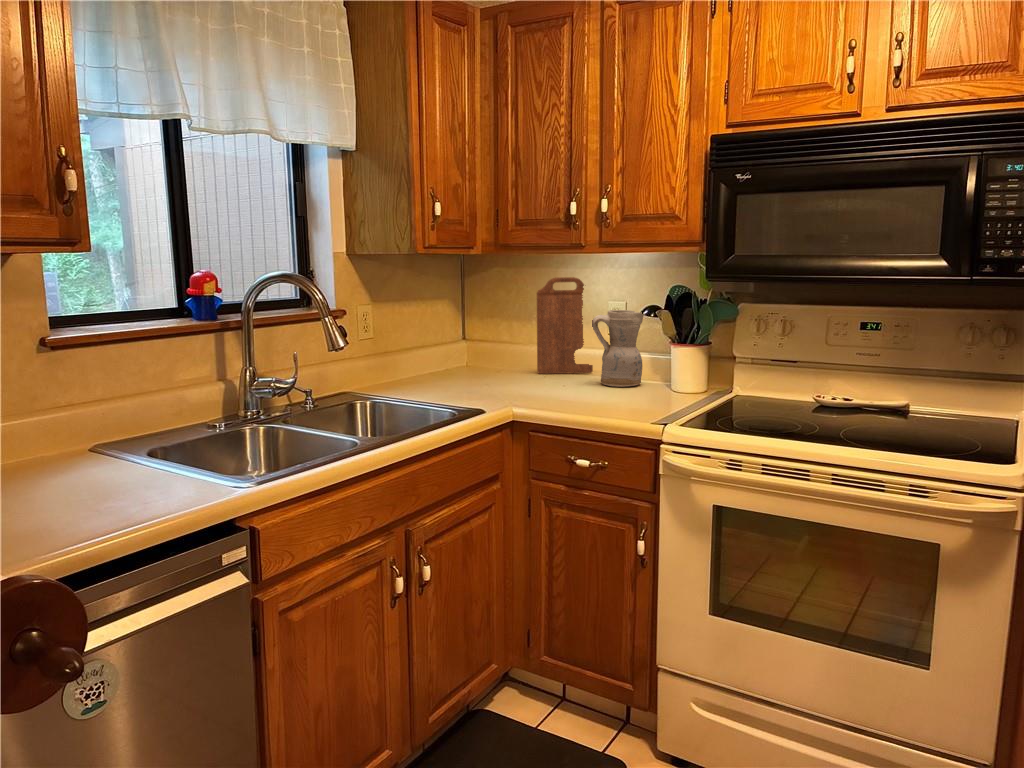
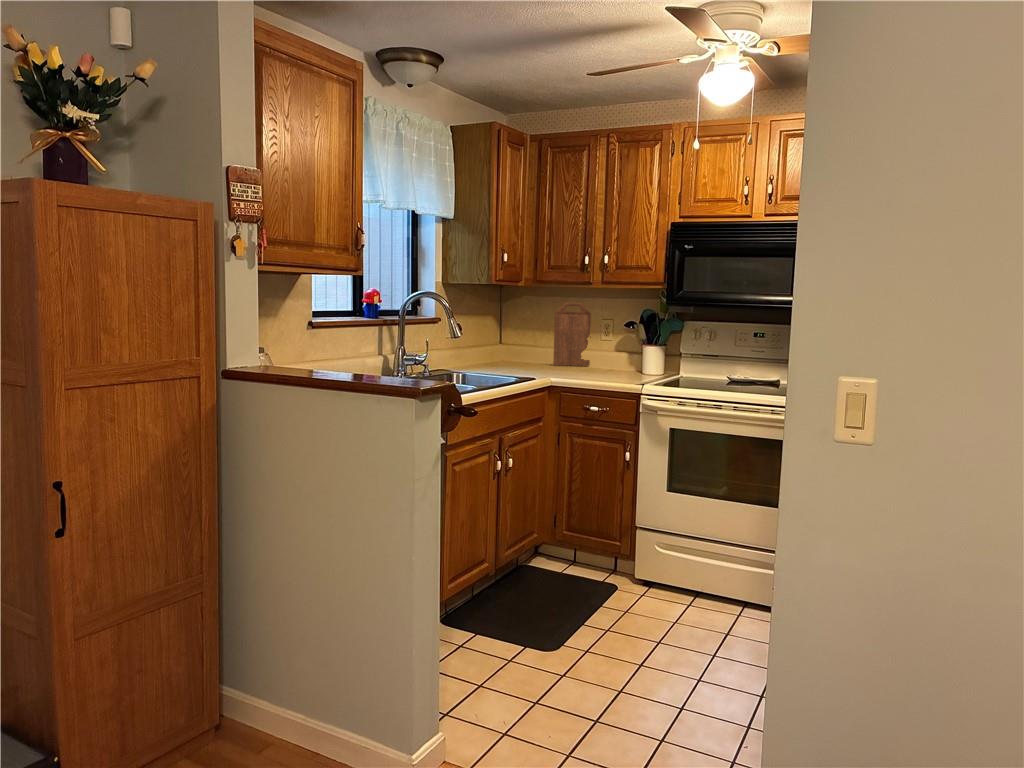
ceramic pitcher: present [592,310,644,387] -> none [593,324,626,372]

